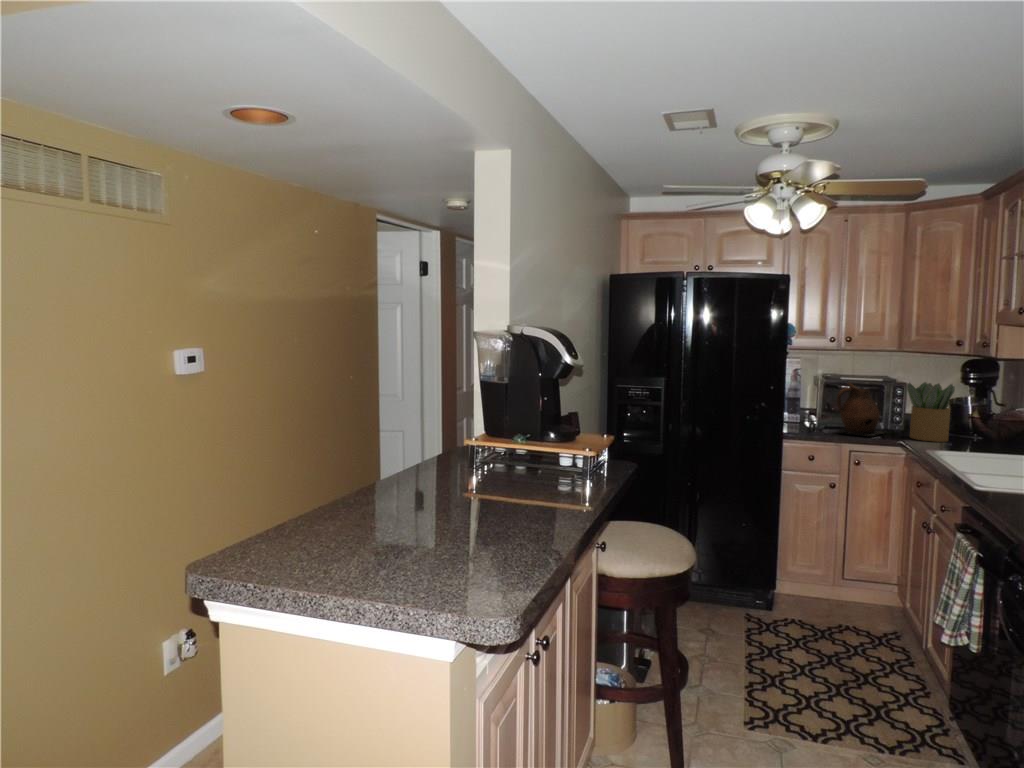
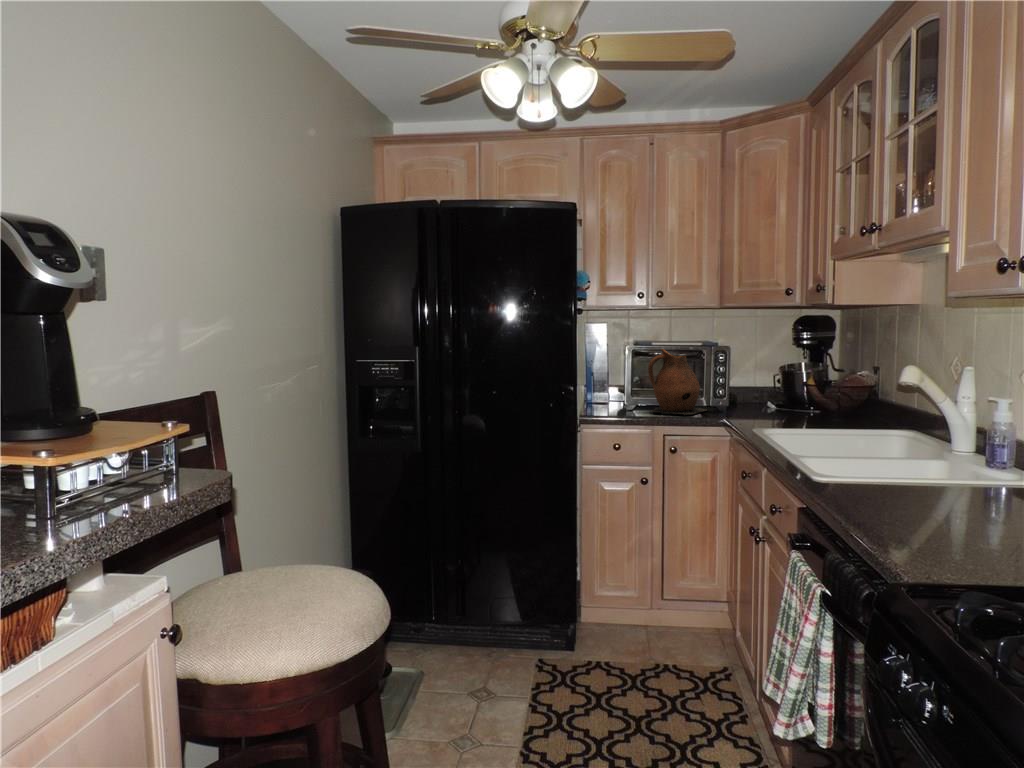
potted plant: present [907,382,955,442] -> none [729,343,786,417]

